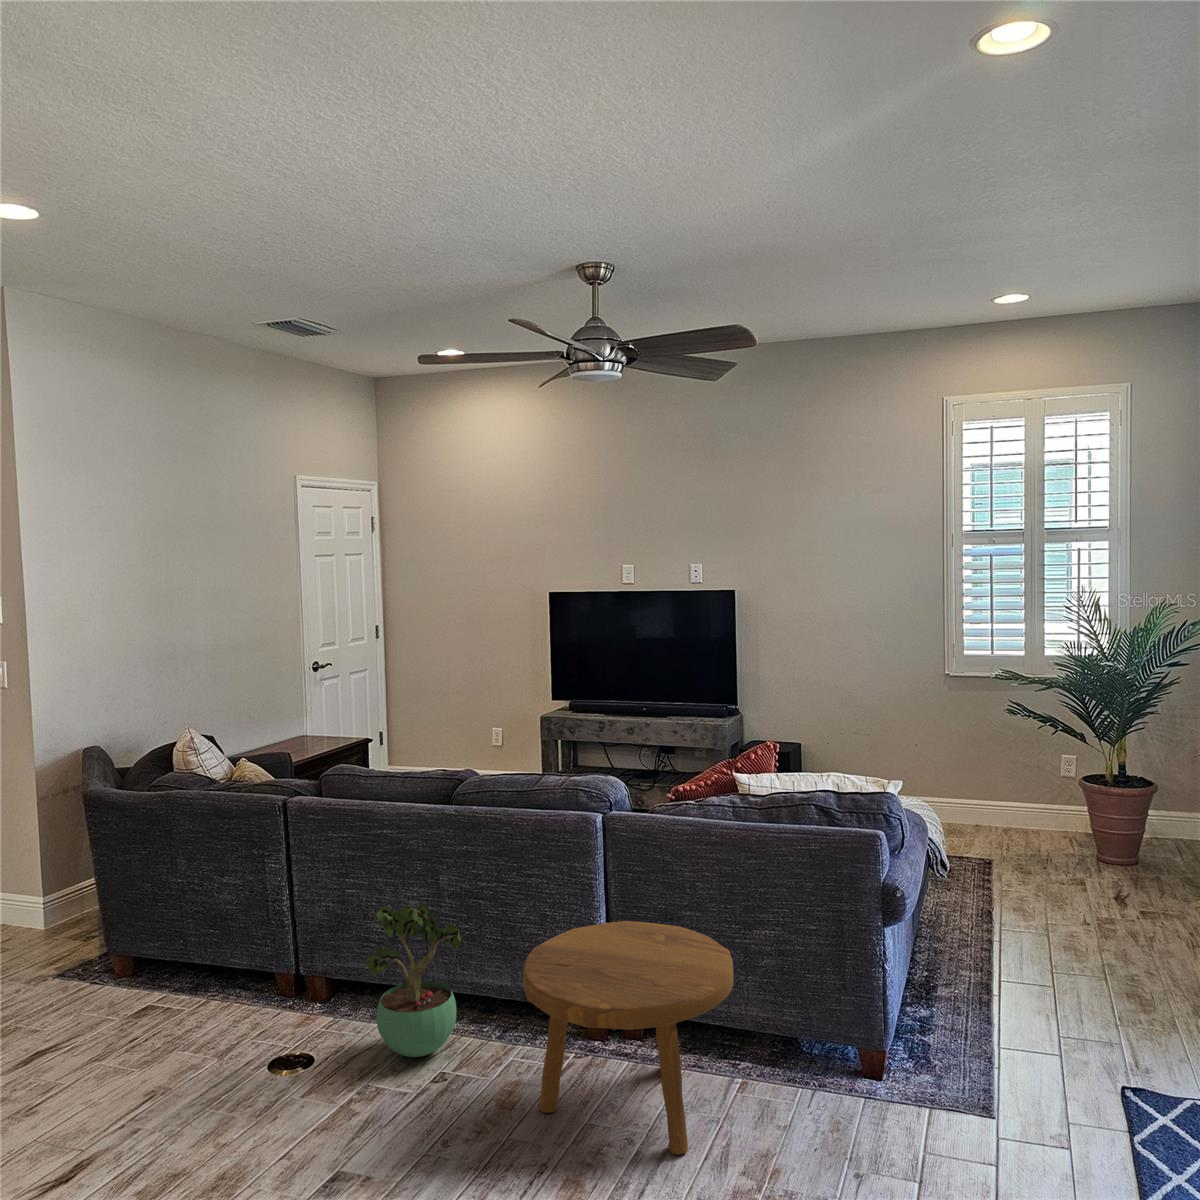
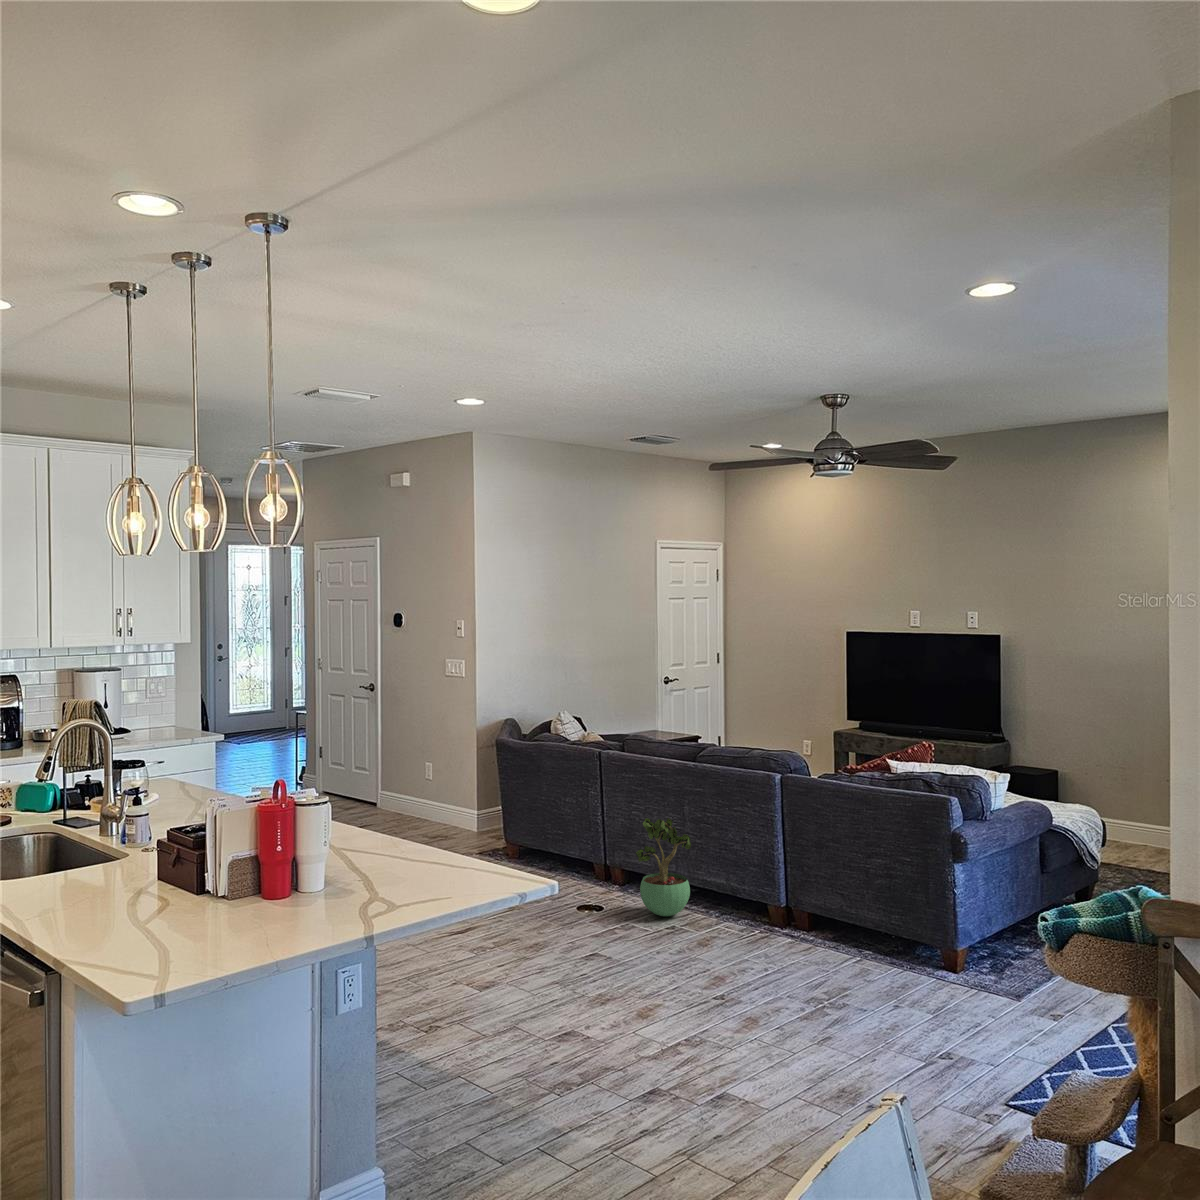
footstool: present [523,921,734,1155] -> none [710,845,846,978]

